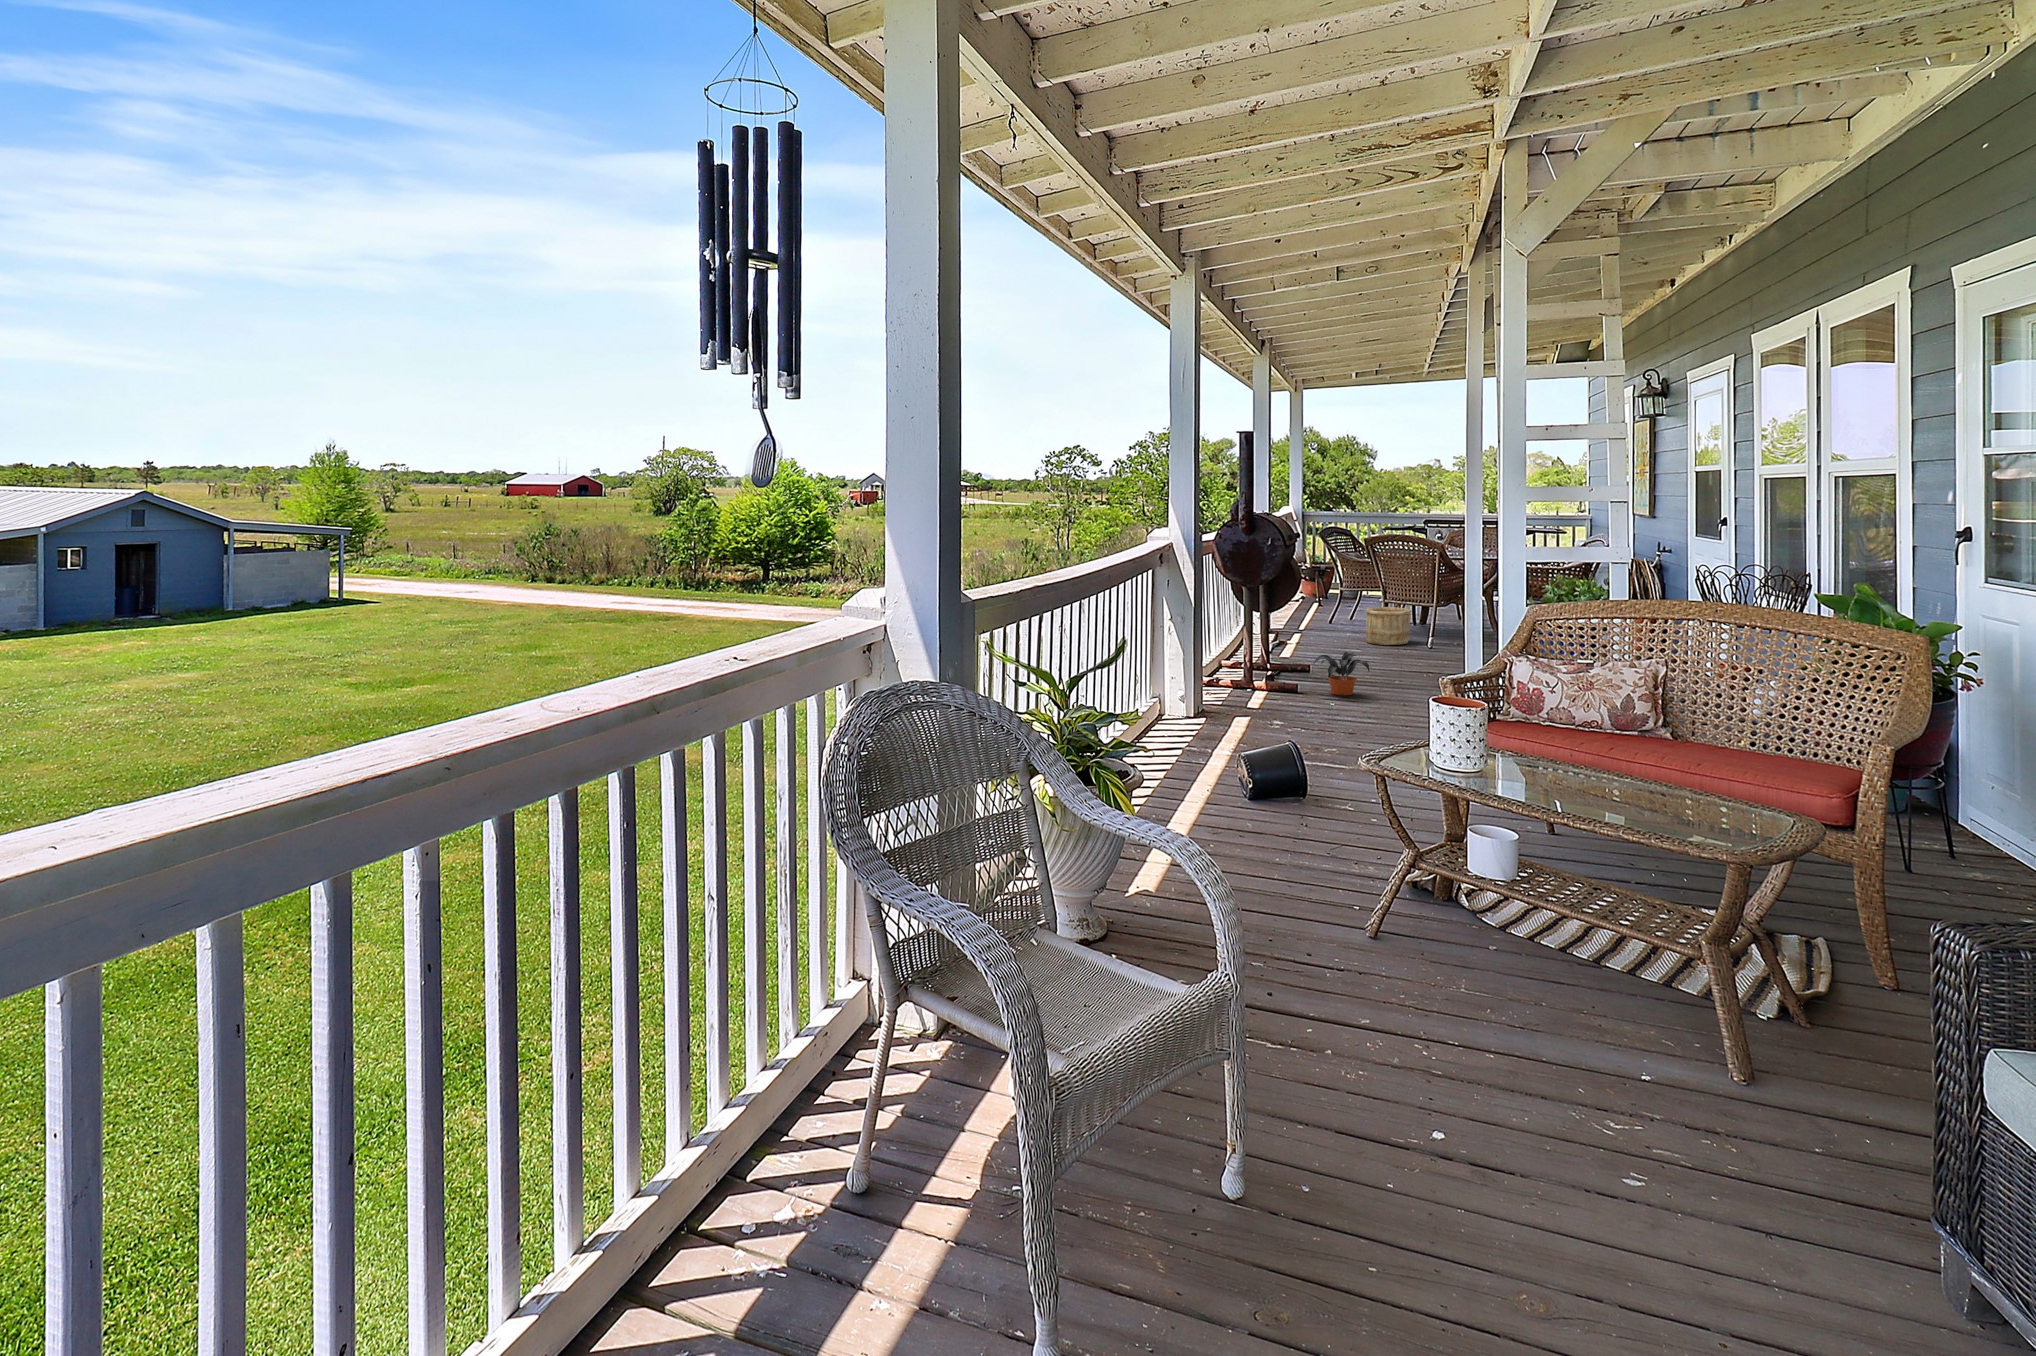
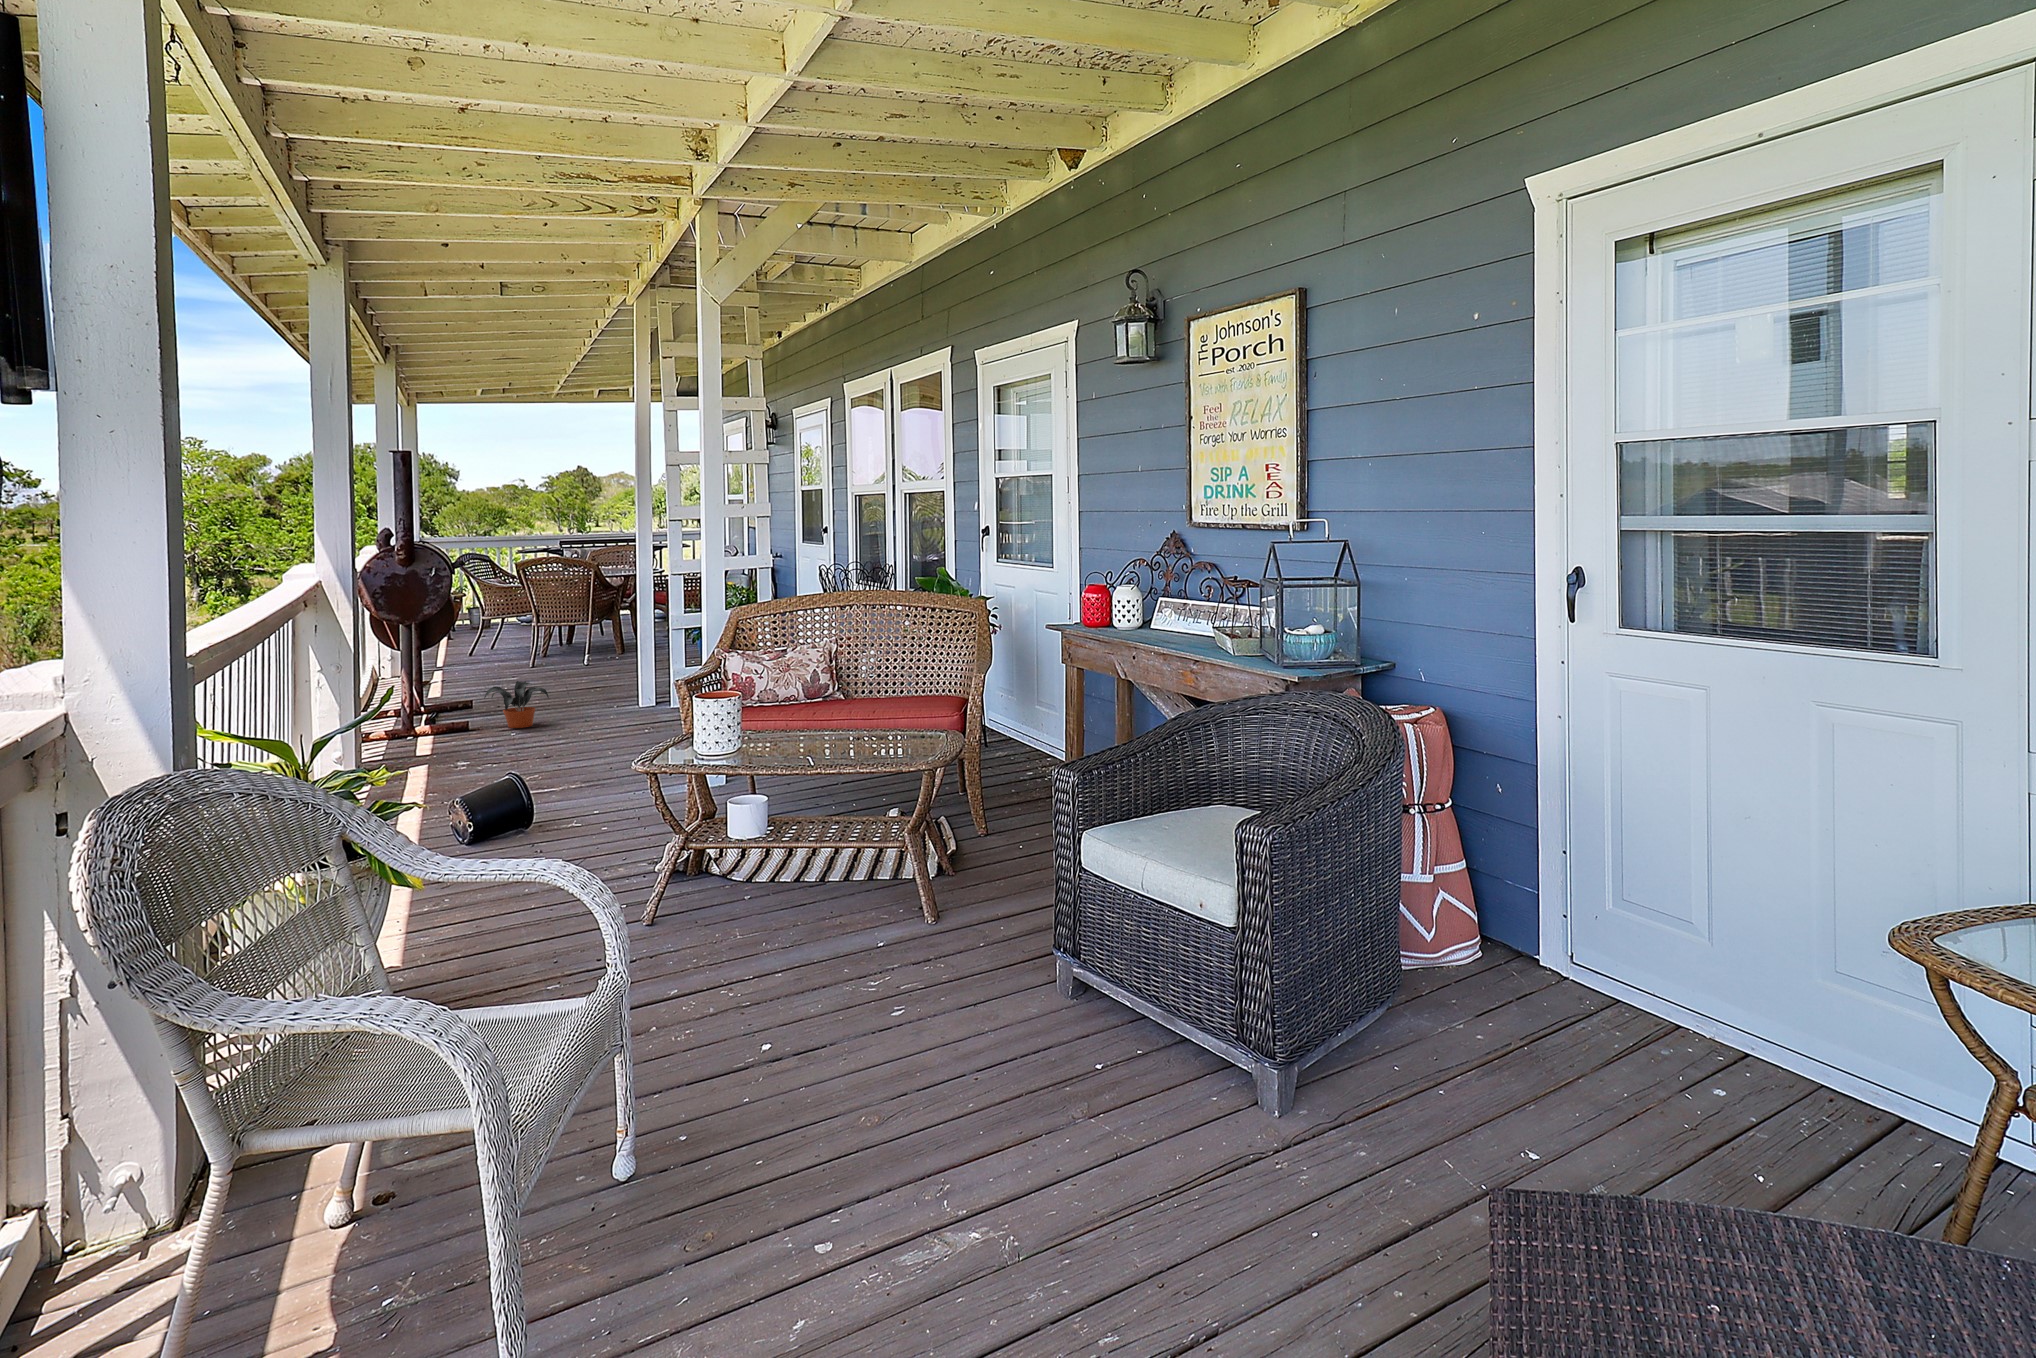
wooden bucket: present [1365,607,1412,645] -> none [511,633,562,675]

